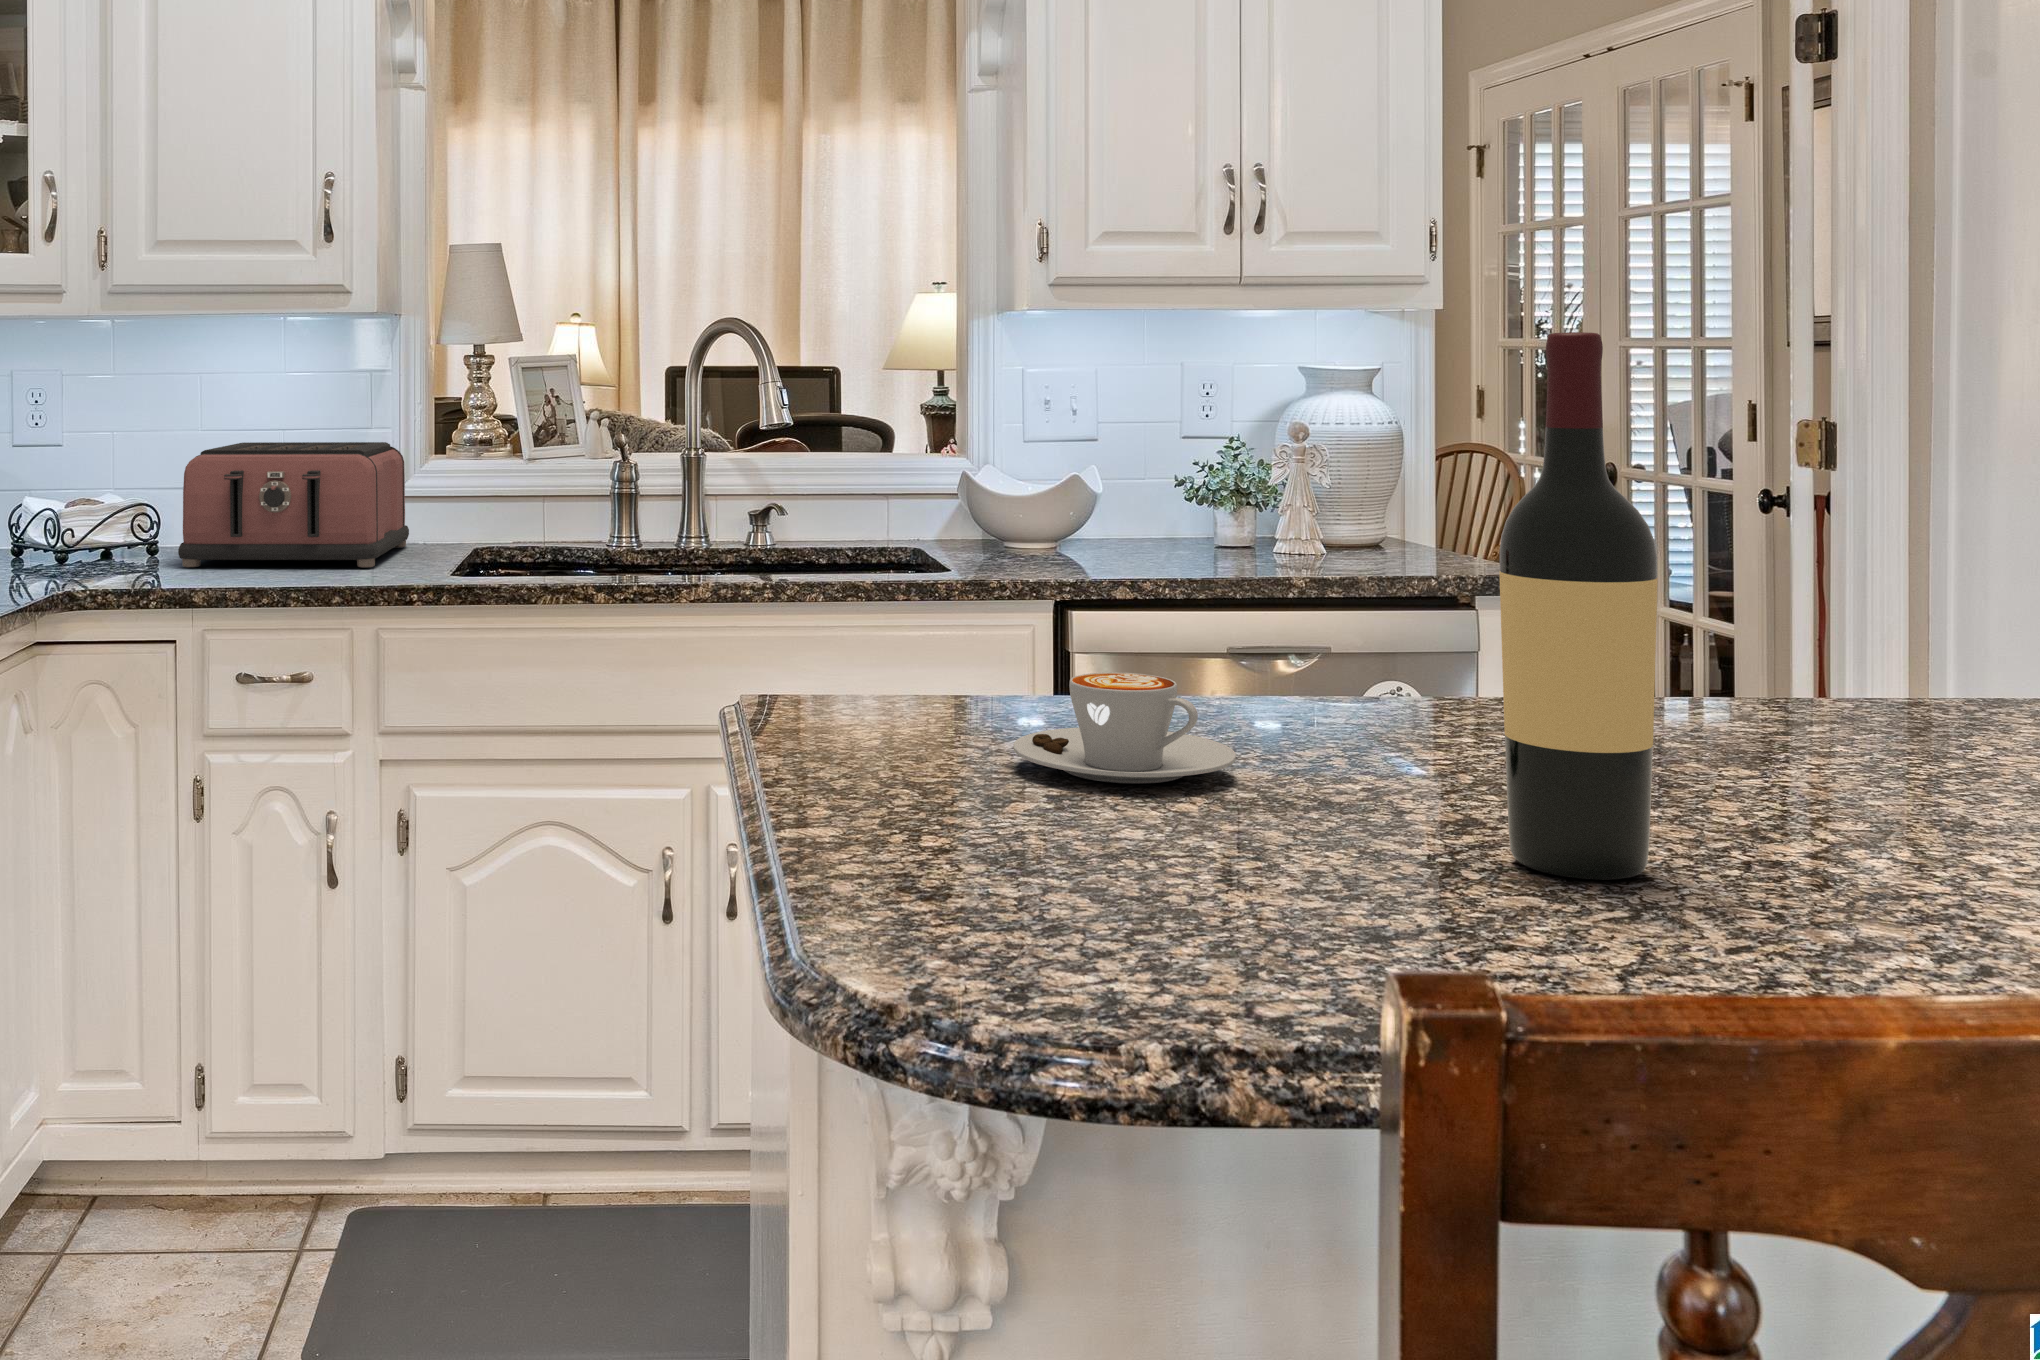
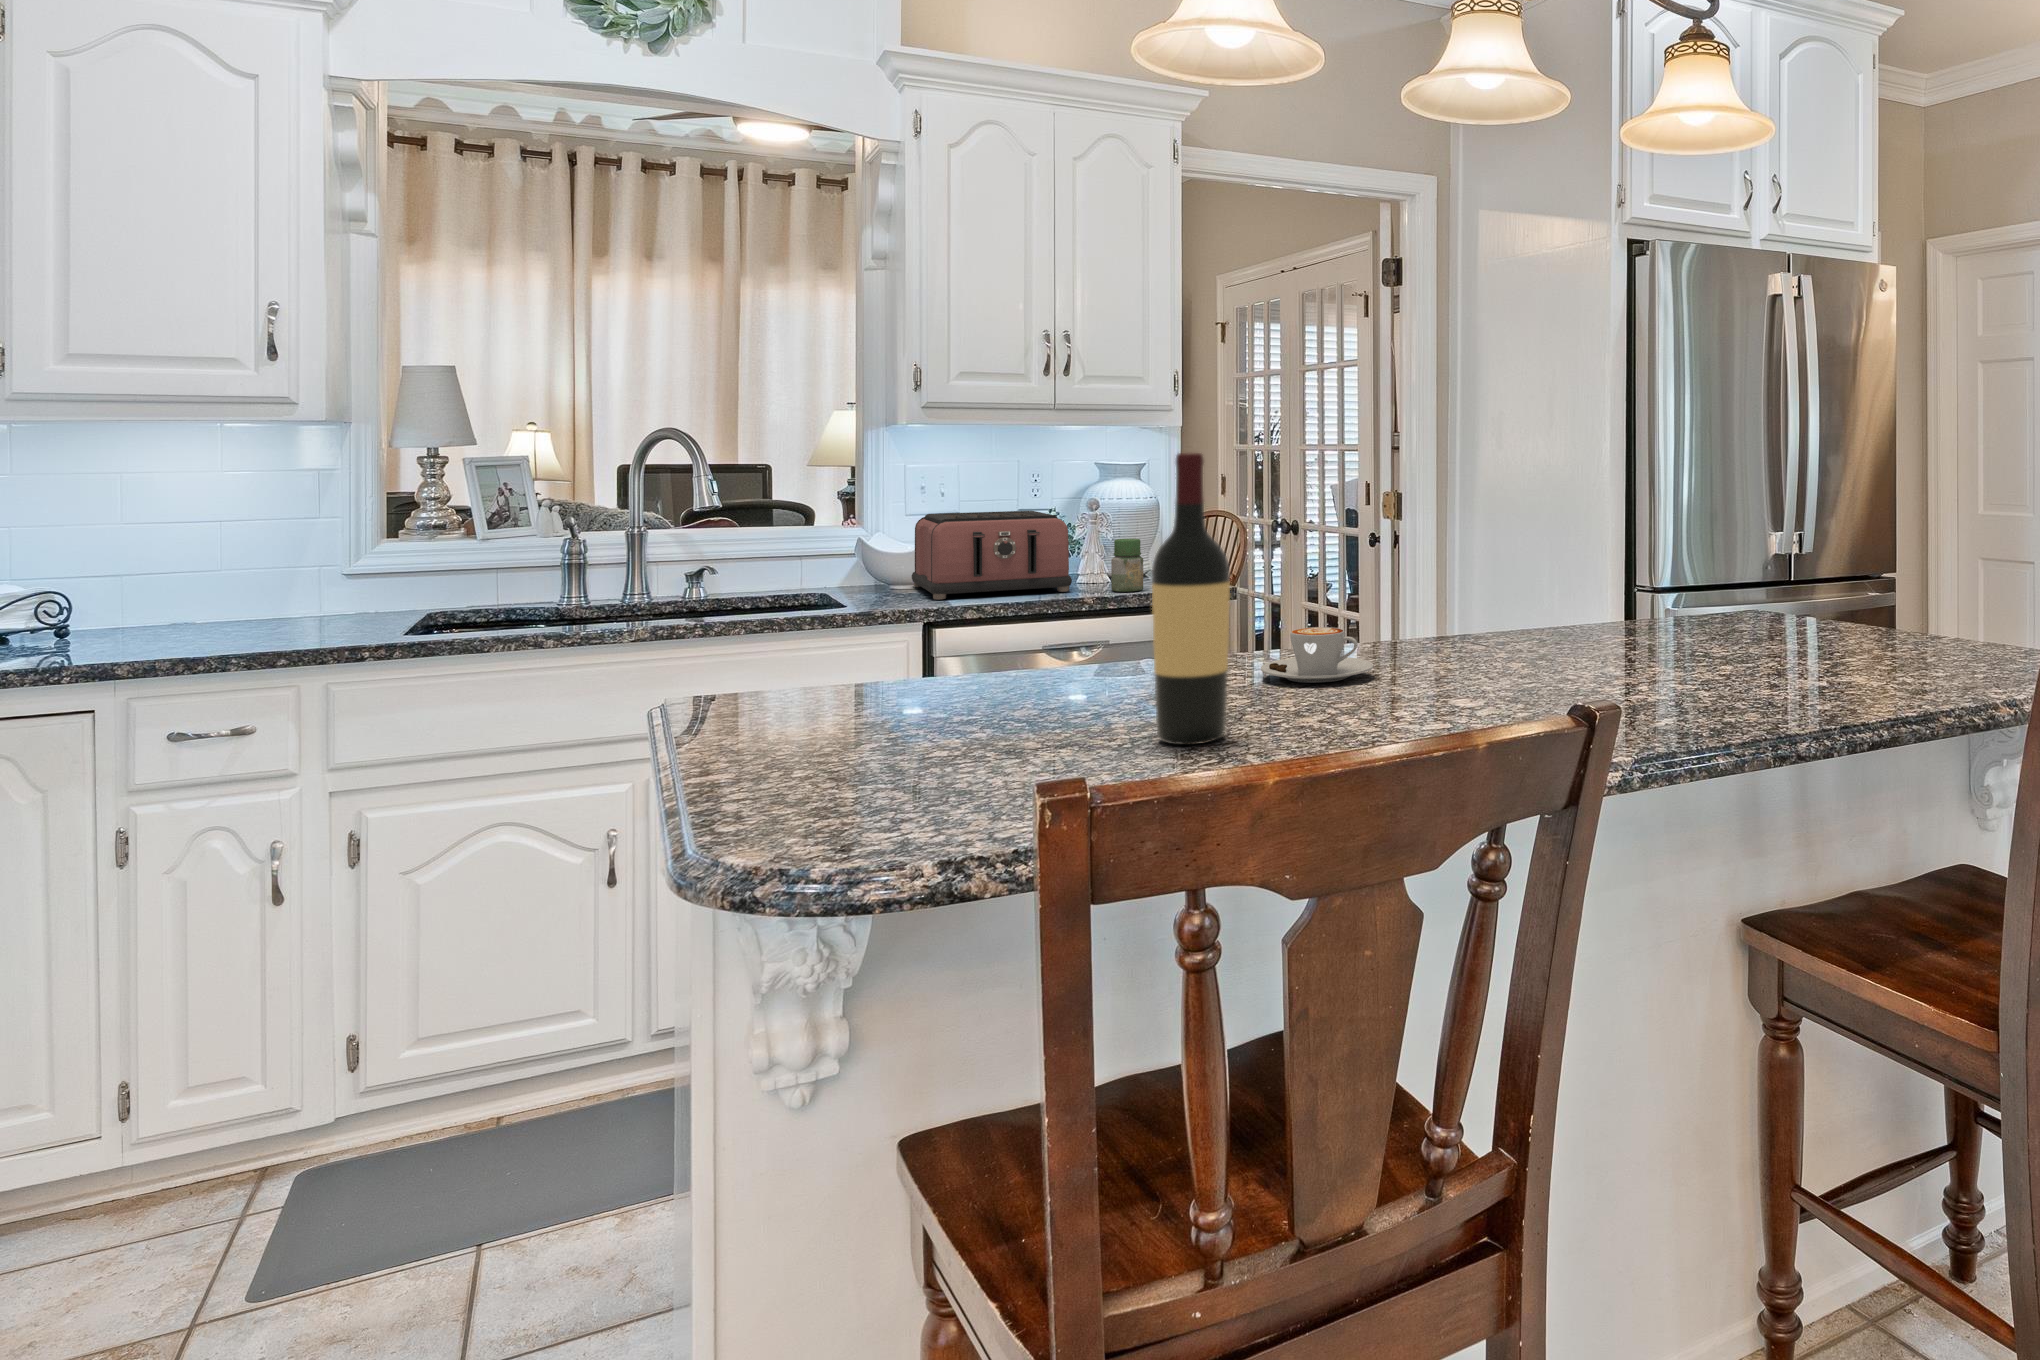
toaster: present [178,442,409,567] -> present [912,511,1072,600]
jar: none [1326,492,1378,576] -> present [1111,539,1143,592]
coffee cup: present [1013,673,1236,784] -> present [1261,627,1373,683]

